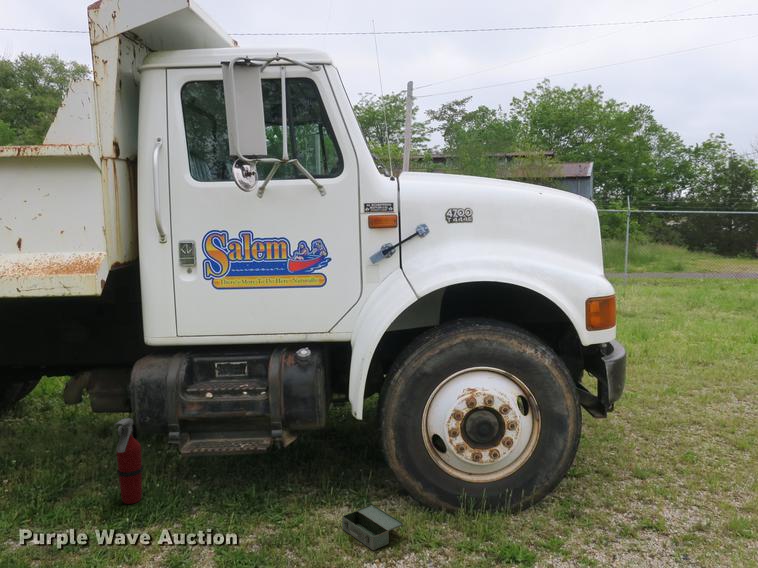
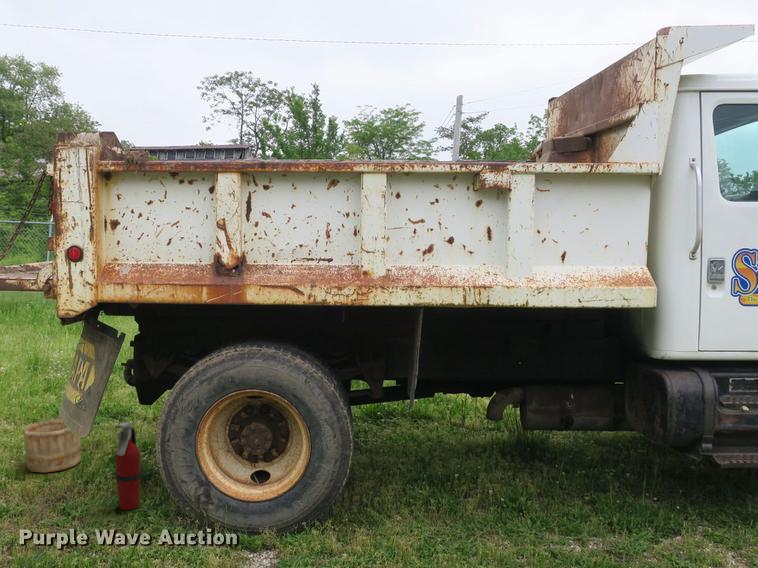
wooden bucket: none [29,405,89,460] -> present [22,419,81,472]
toolbox: present [342,505,403,550] -> none [343,508,404,548]

